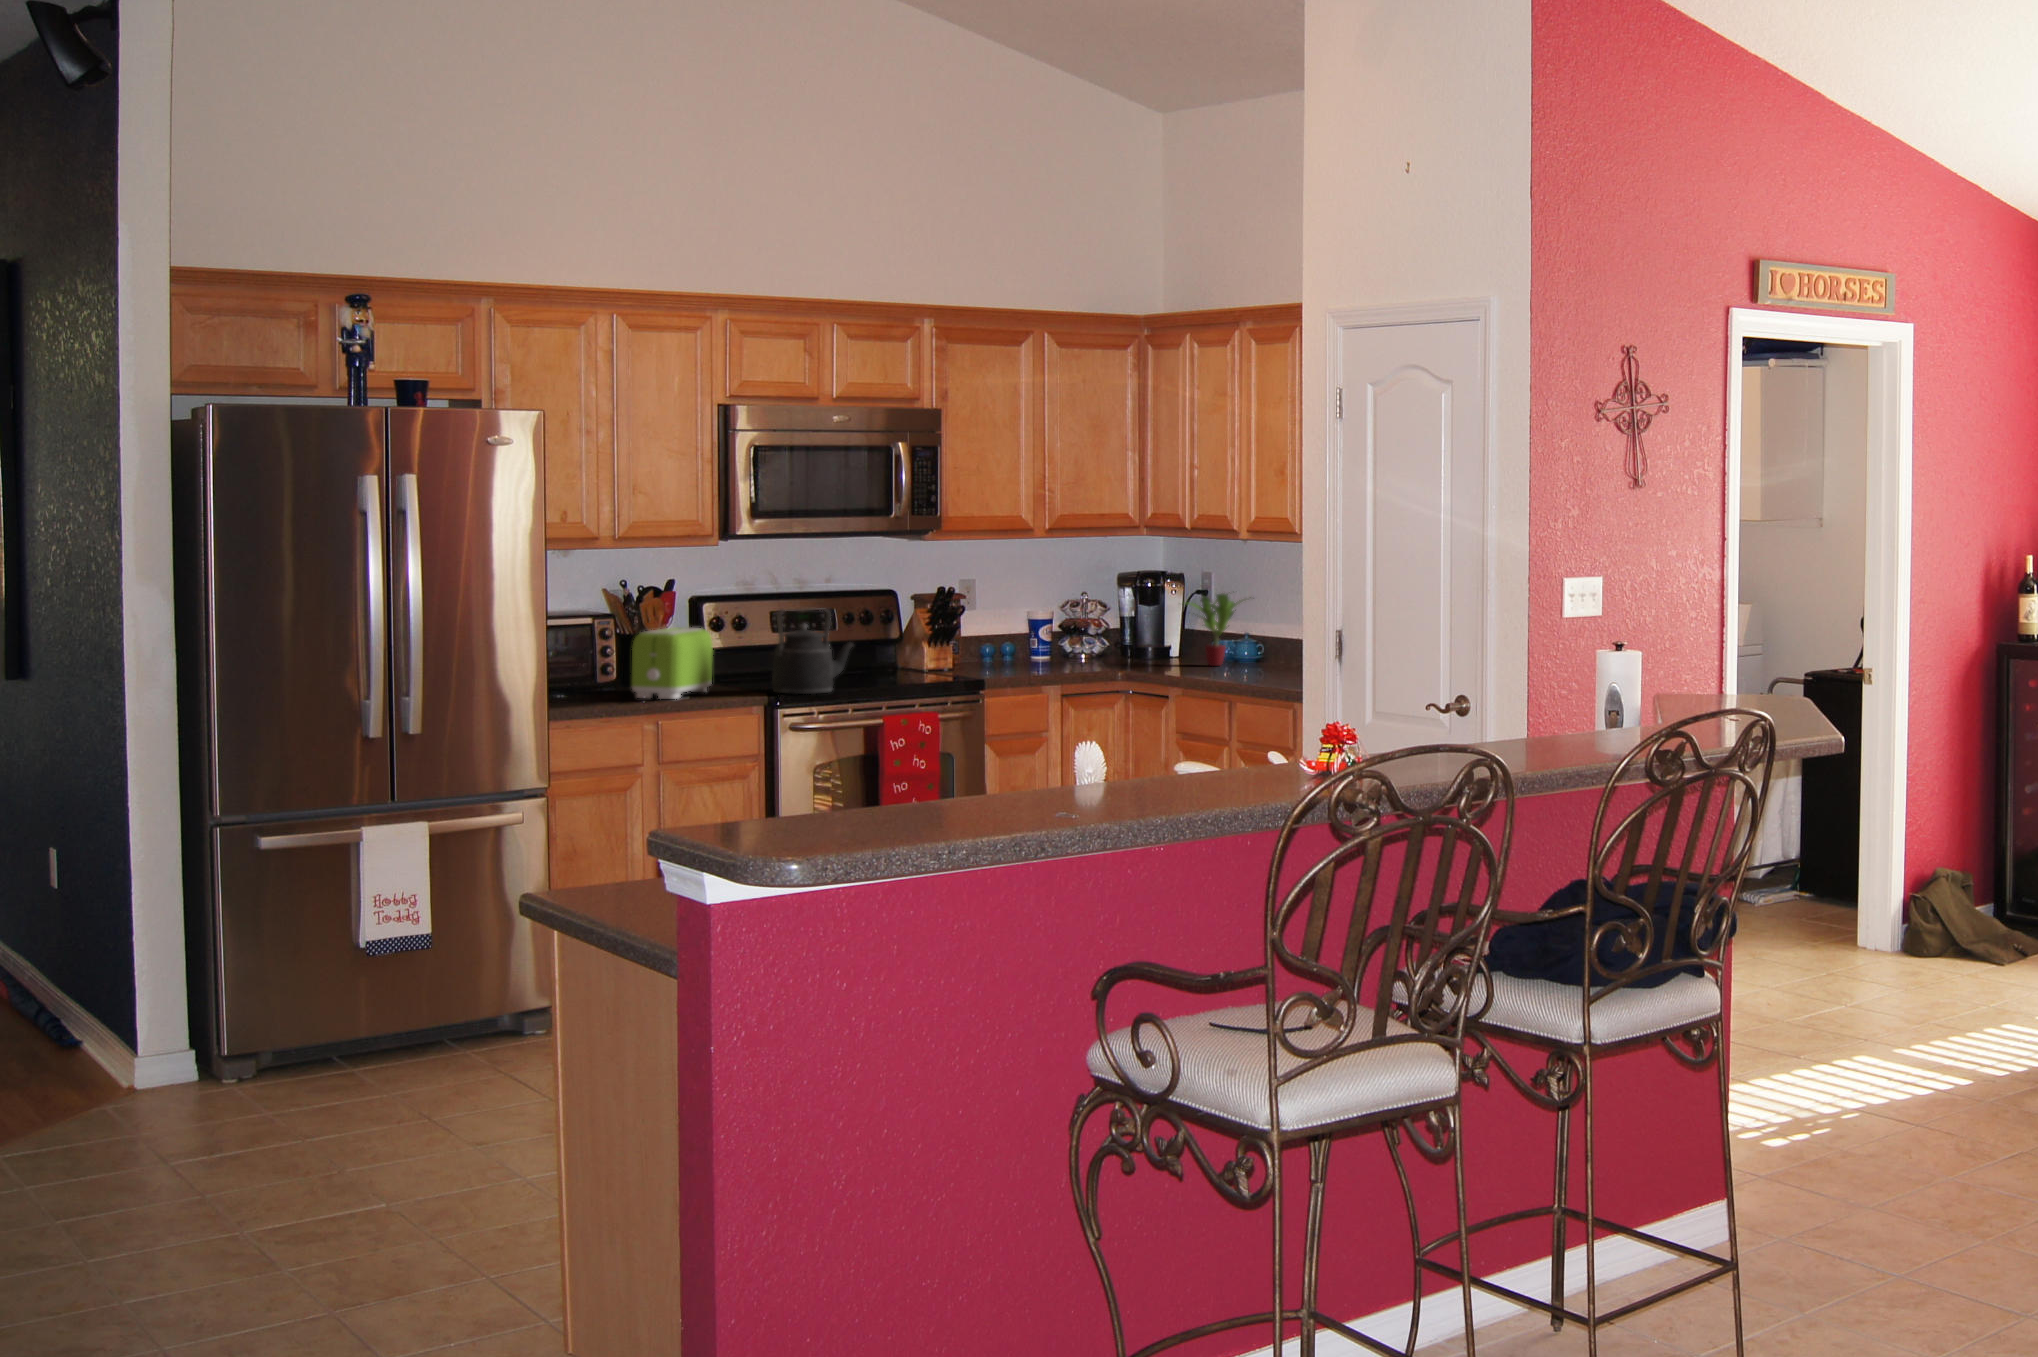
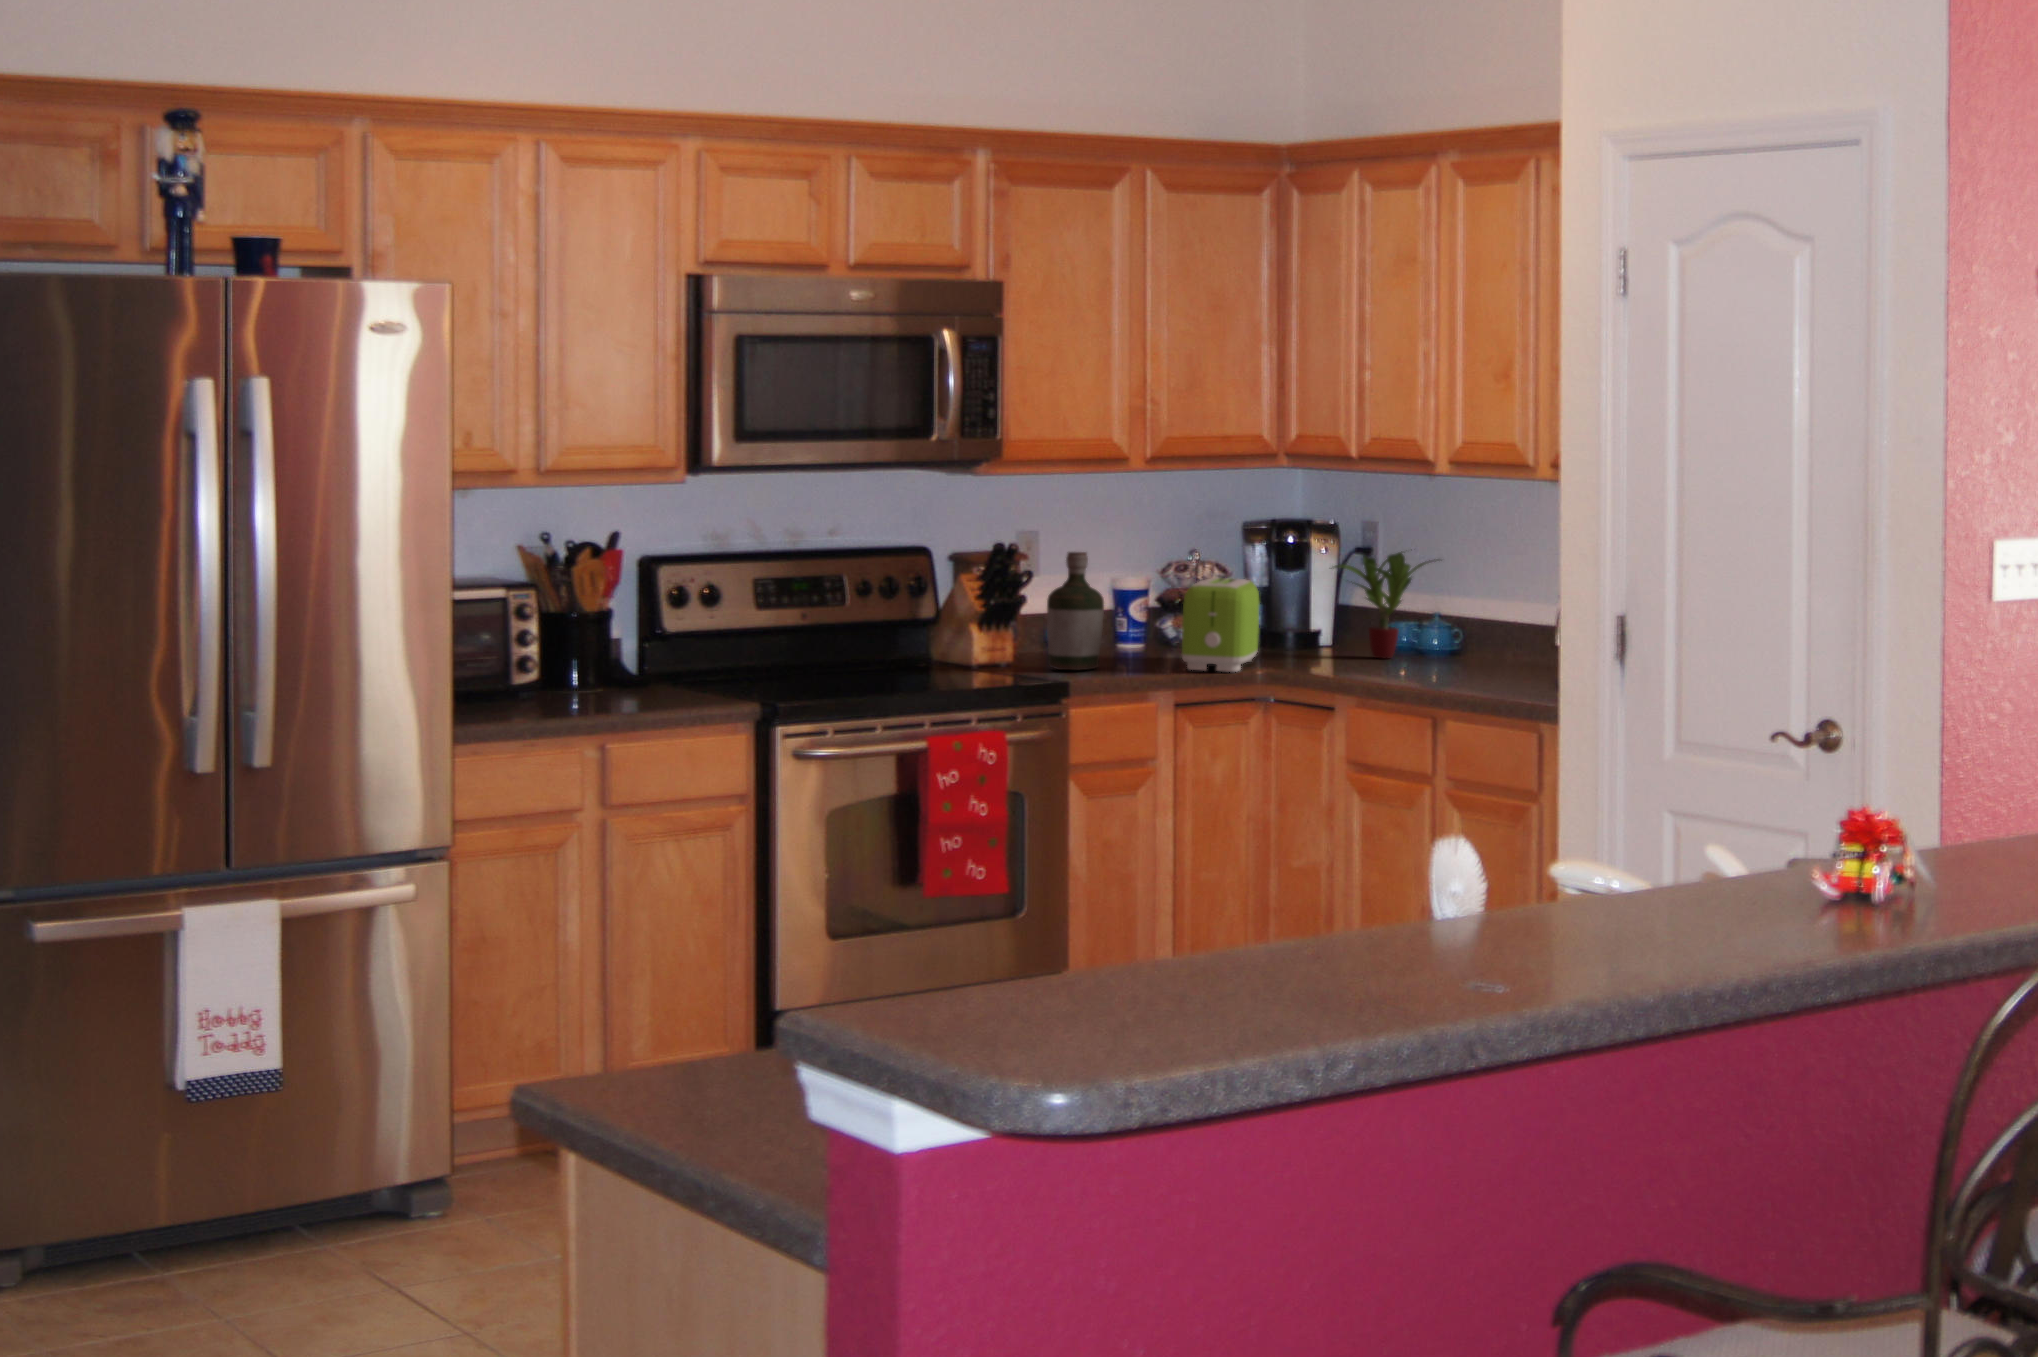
bottle: none [976,593,1016,674] -> present [1047,552,1104,670]
kettle: present [772,609,853,694] -> none [763,576,880,702]
toaster: present [631,627,713,699] -> present [1182,578,1260,672]

